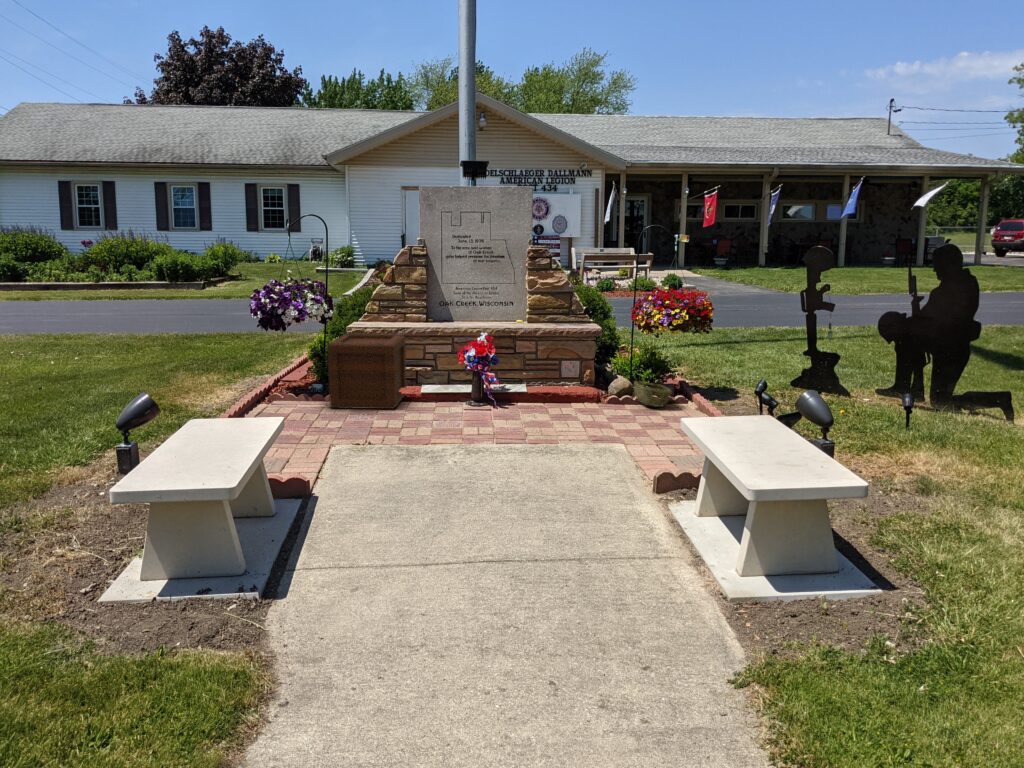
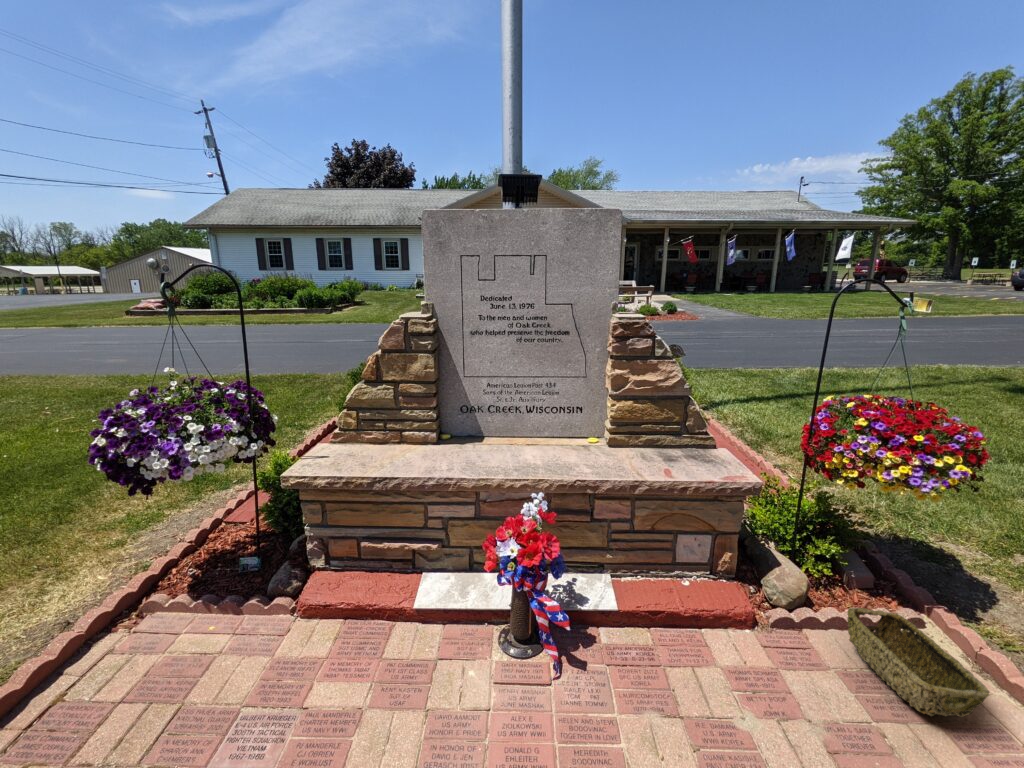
wooden crate: present [327,334,406,409] -> none [179,486,395,690]

